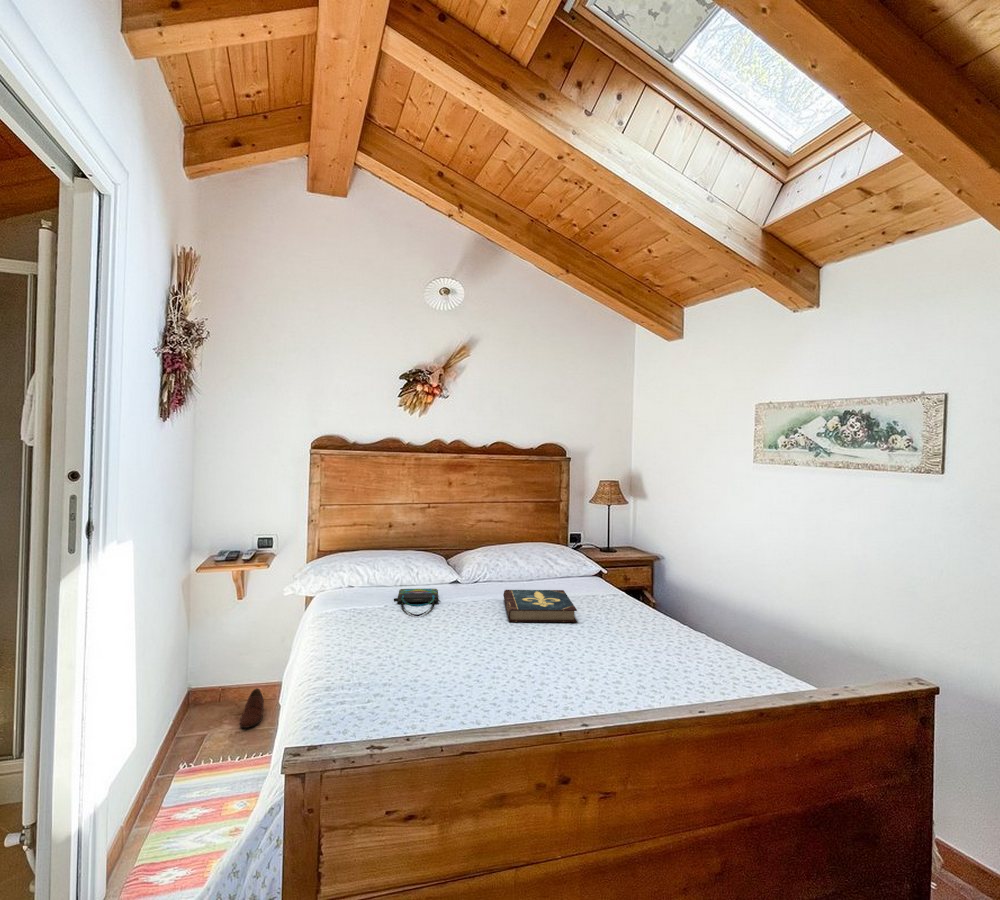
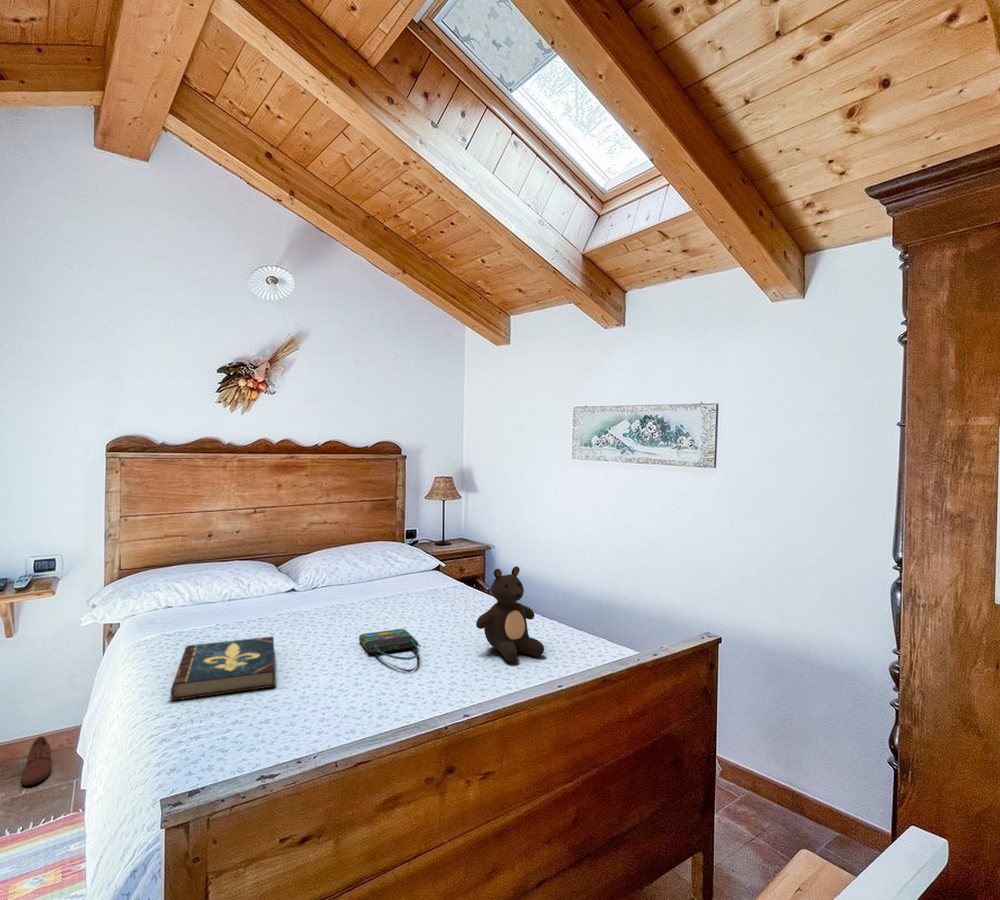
teddy bear: none [624,573,701,677] -> present [476,566,544,662]
tote bag: present [394,589,440,616] -> present [359,629,420,672]
book: present [503,590,577,622] -> present [171,637,276,700]

